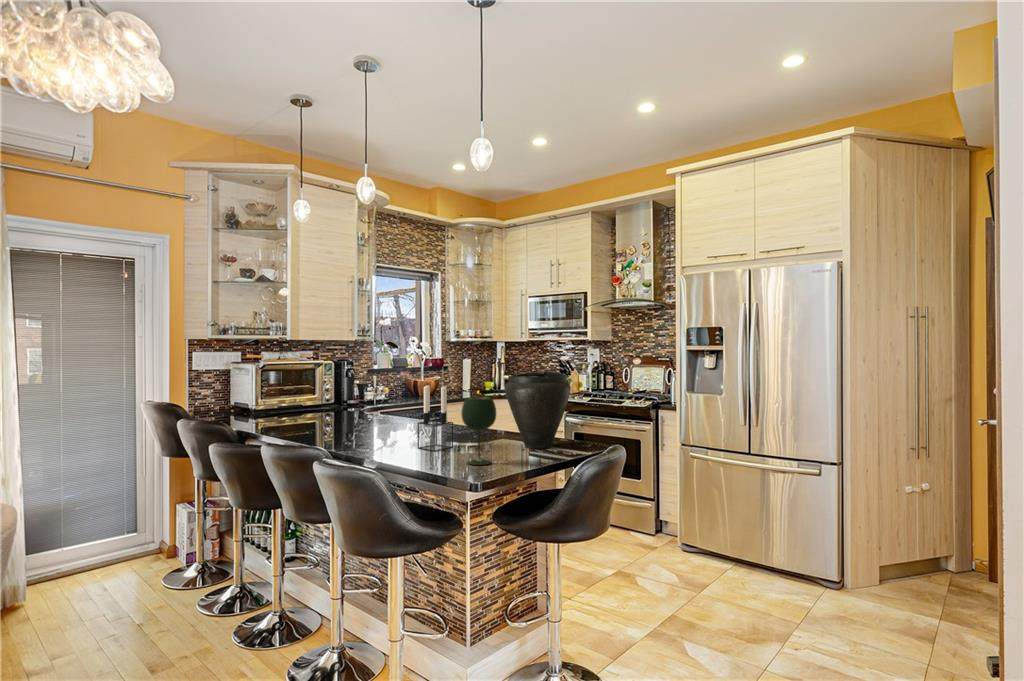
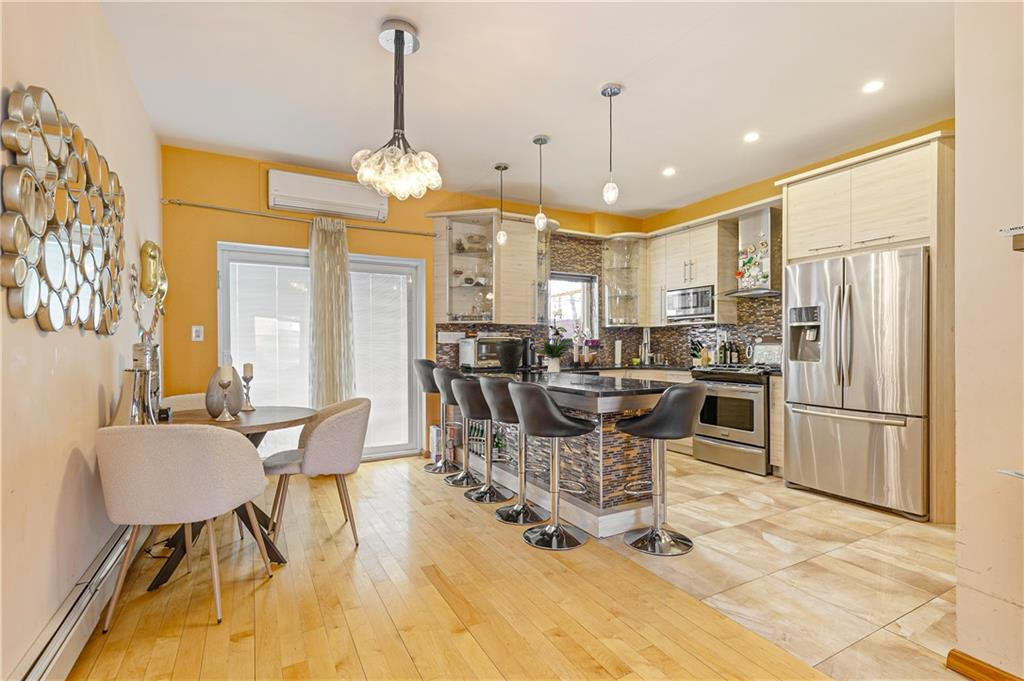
flower arrangement: none [353,351,410,412] -> present [538,332,572,372]
vase: present [505,371,571,449] -> present [495,340,525,374]
wine glass: present [461,397,496,465] -> none [594,350,615,389]

